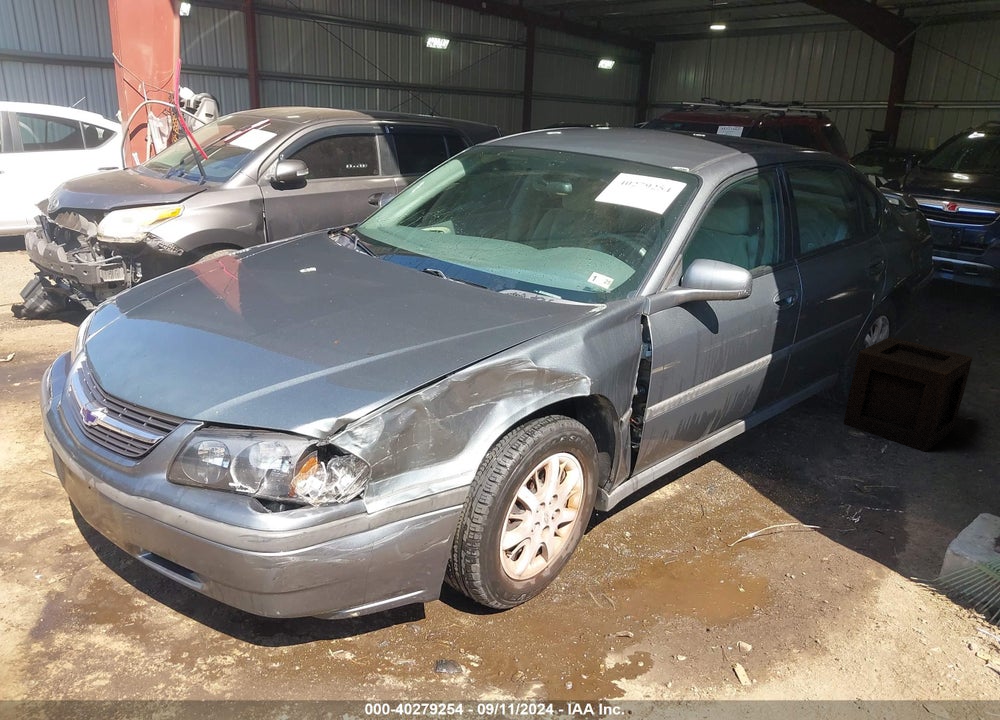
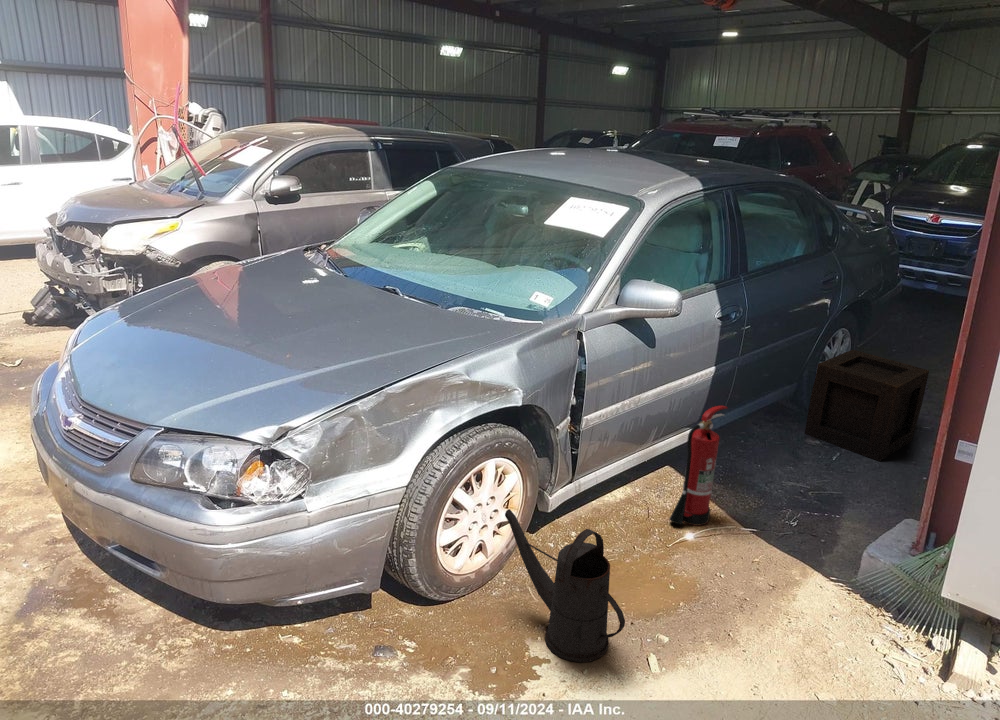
fire extinguisher: none [725,394,787,521] -> present [669,406,727,525]
watering can: none [569,508,712,674] -> present [505,509,625,662]

